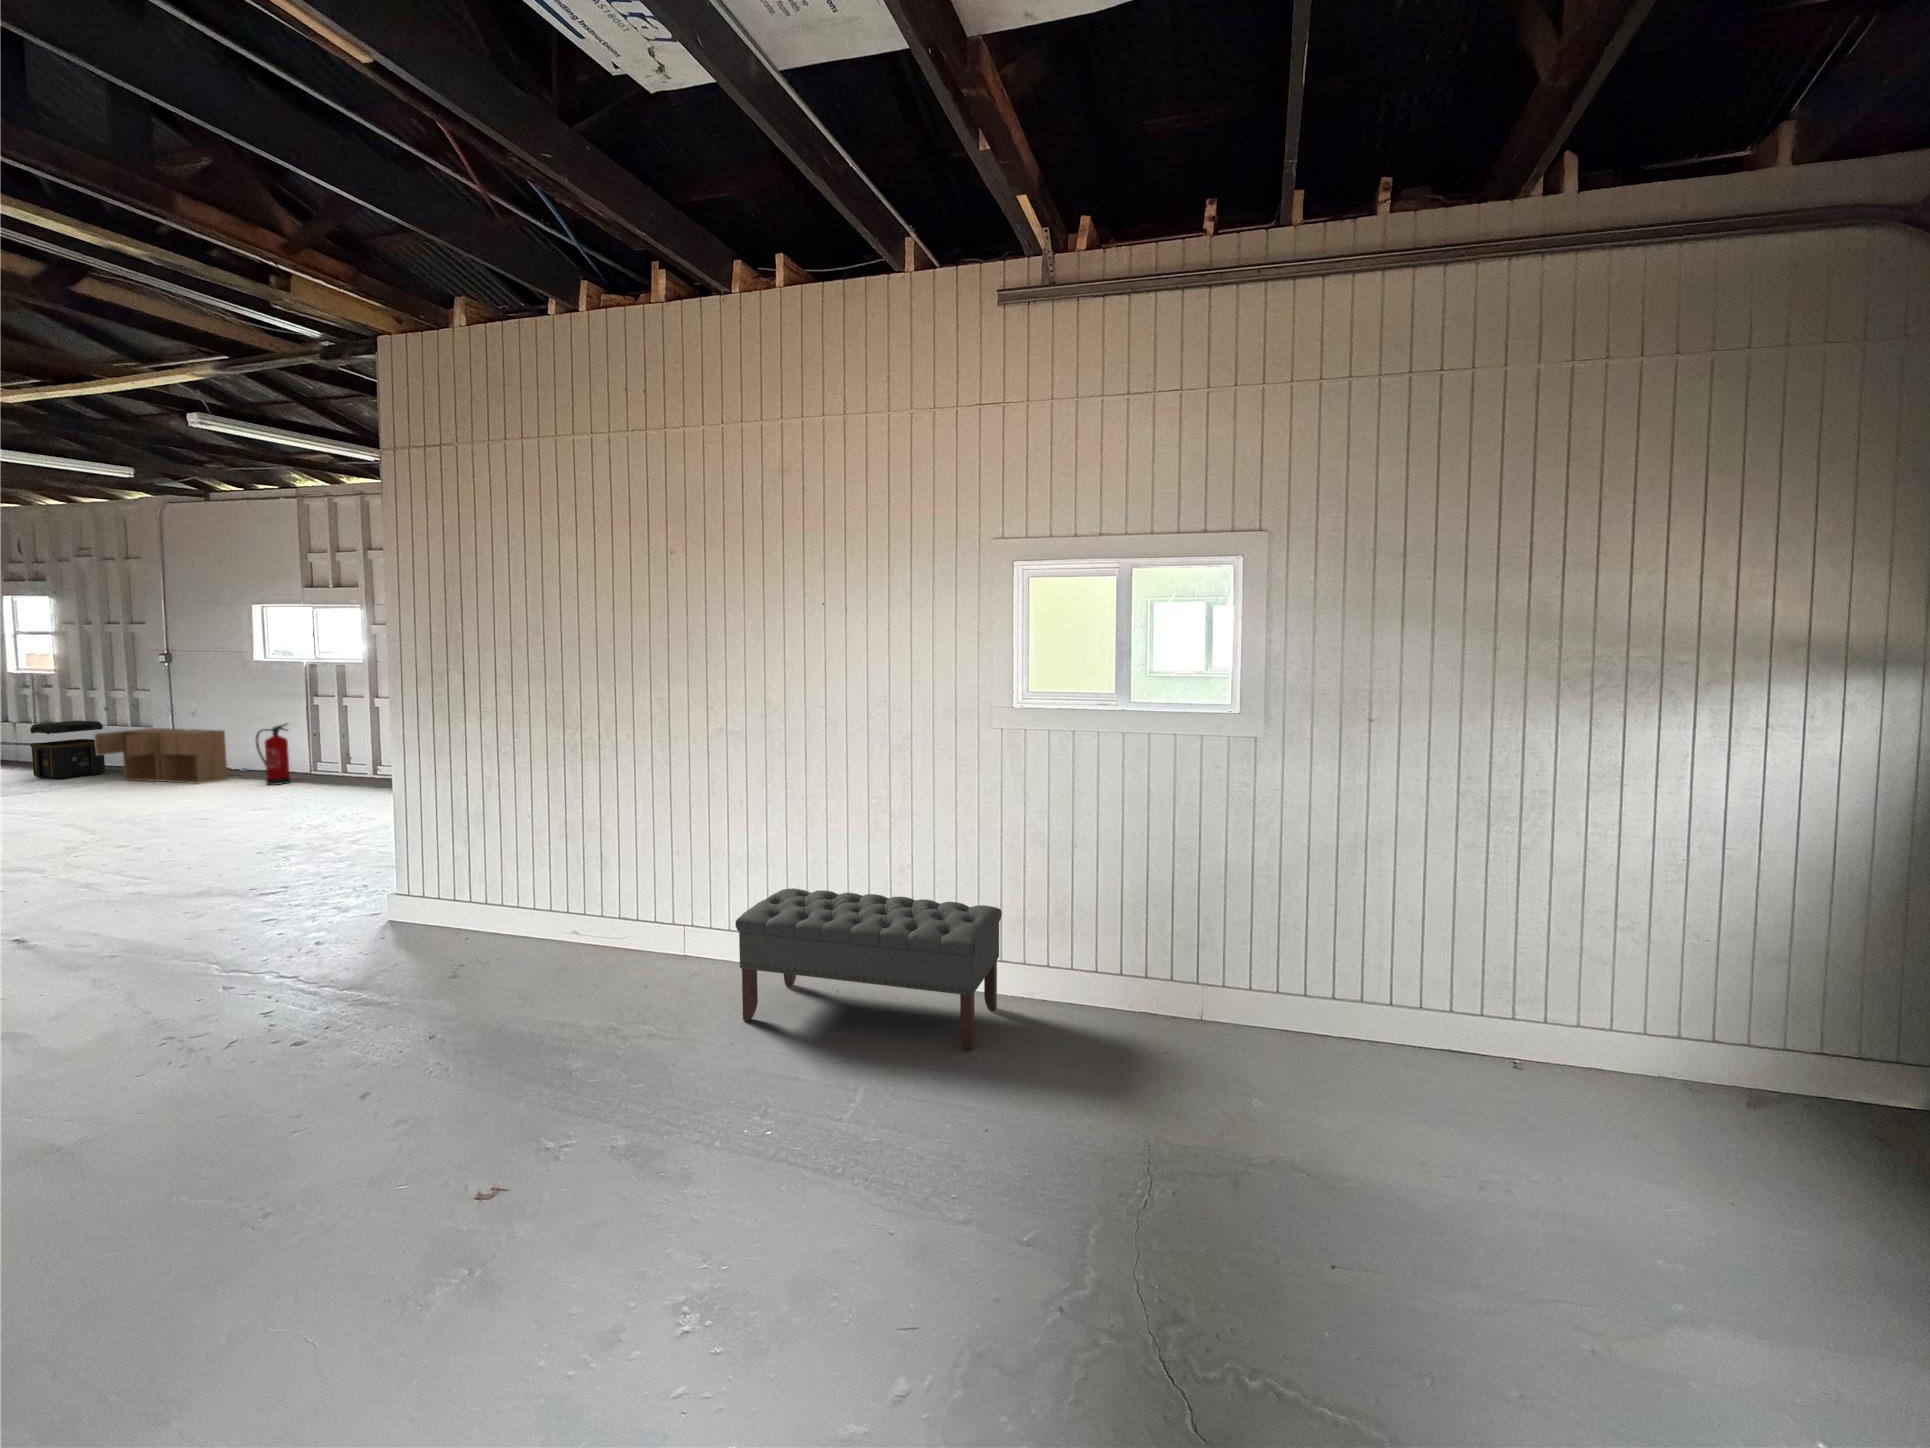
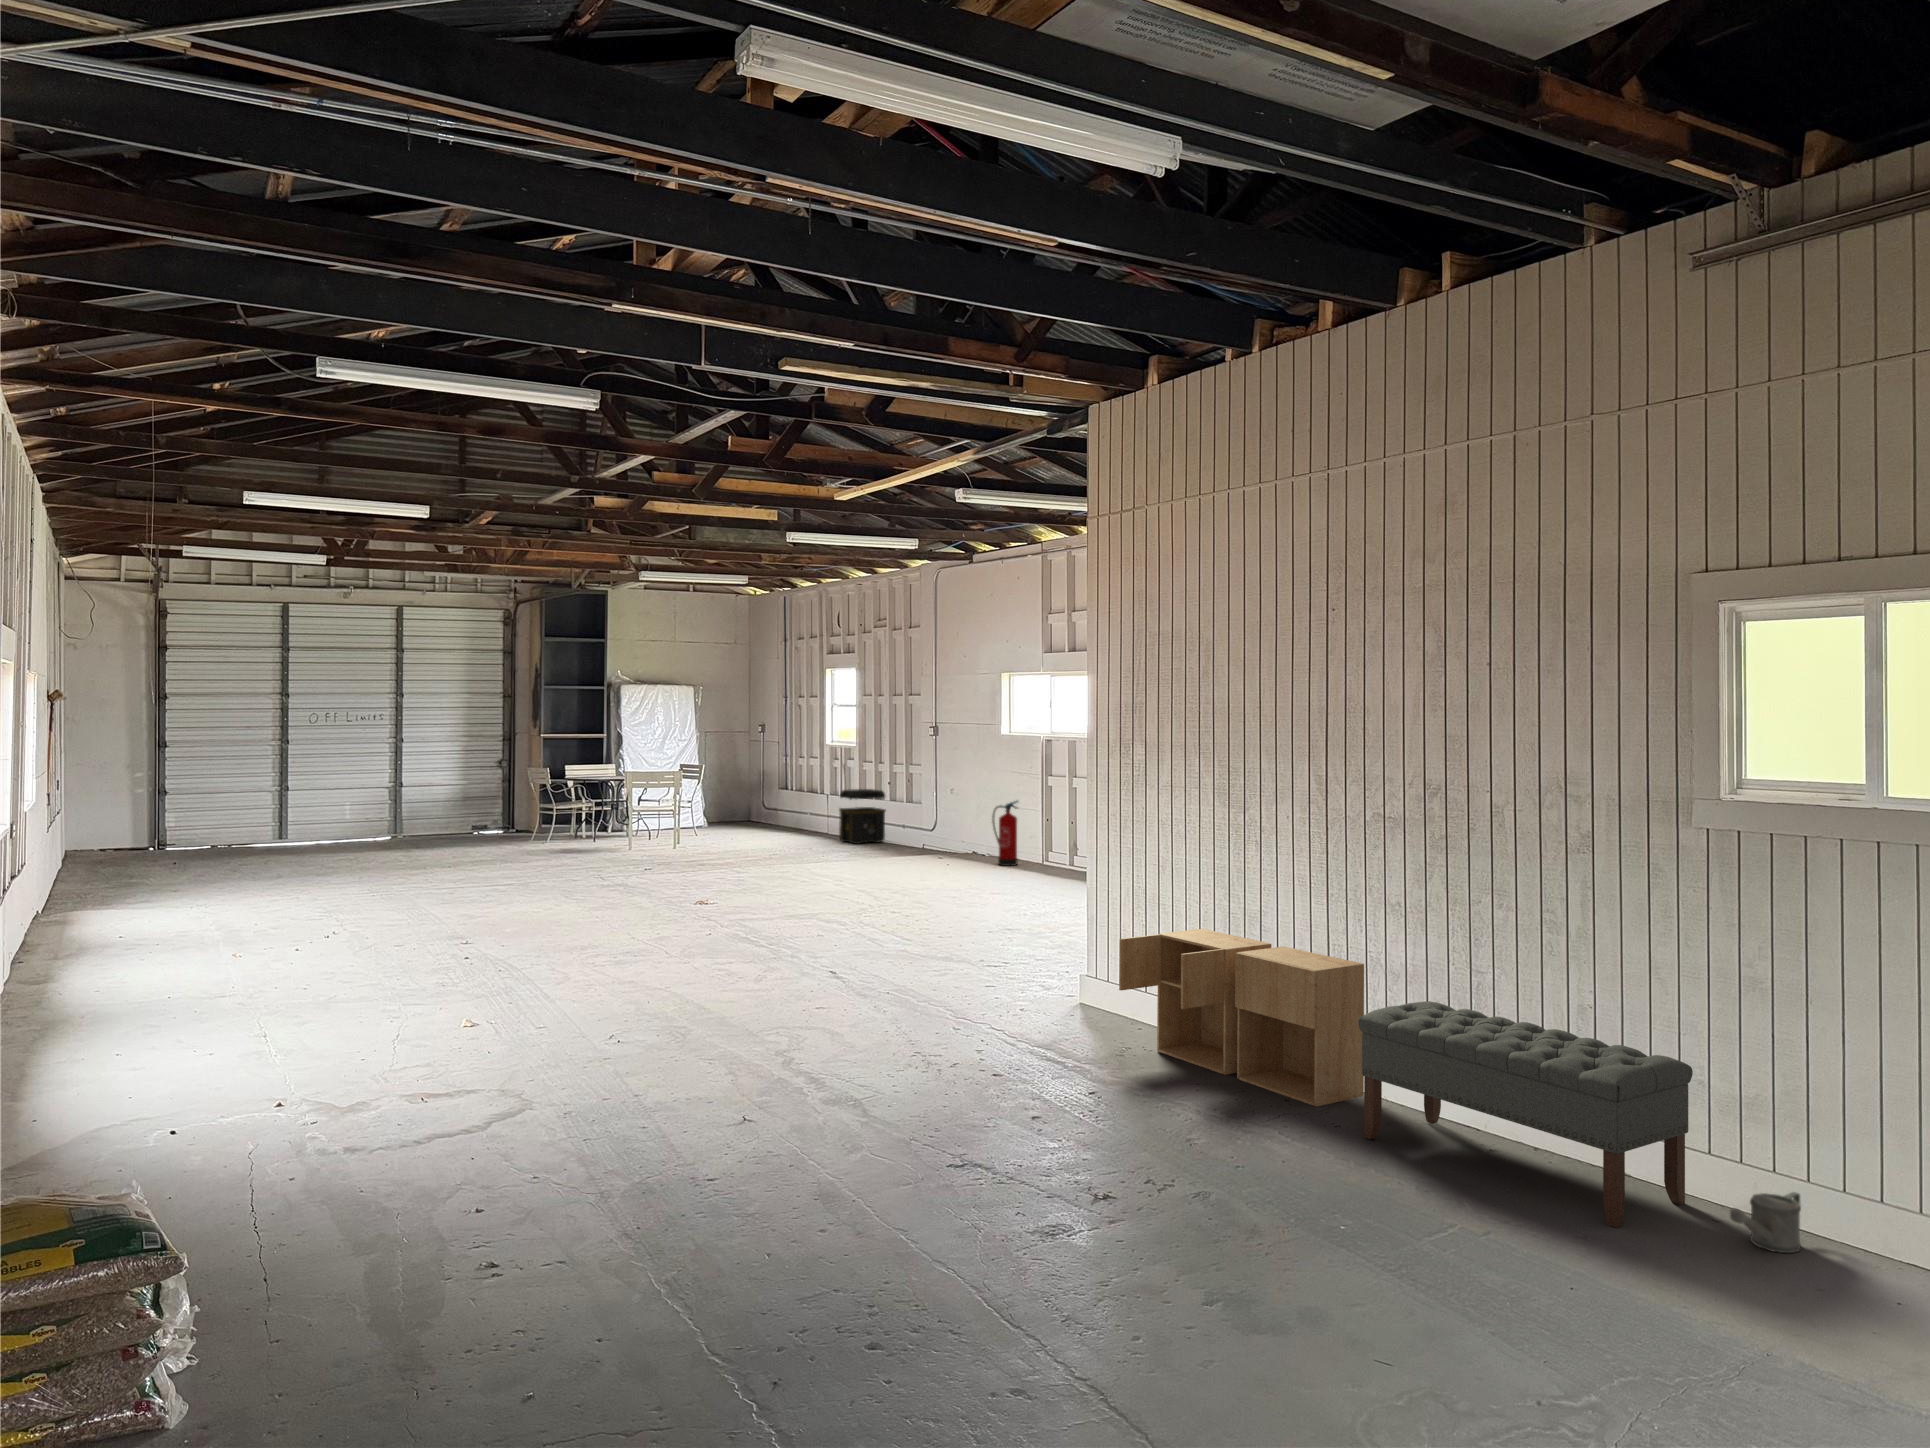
storage cabinet: present [95,728,228,784] -> present [1119,929,1364,1107]
watering can: none [1052,984,1084,1035] -> present [1730,1192,1801,1253]

